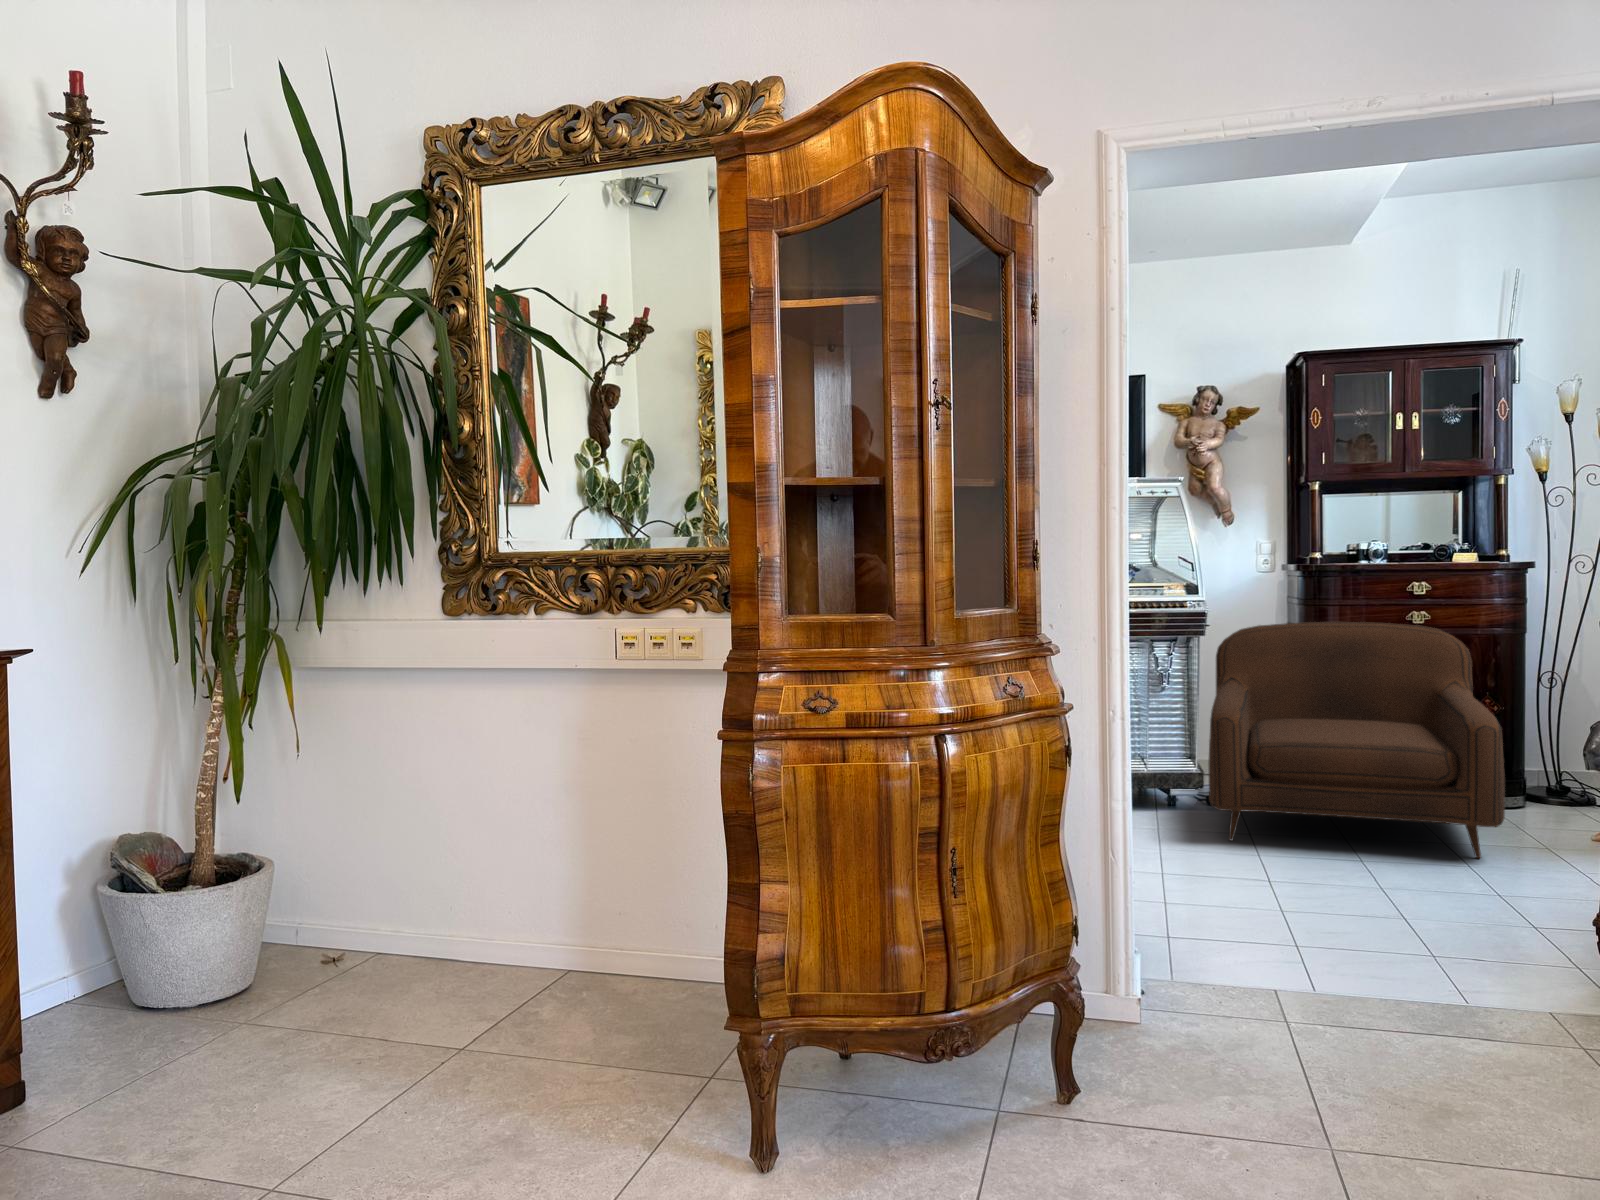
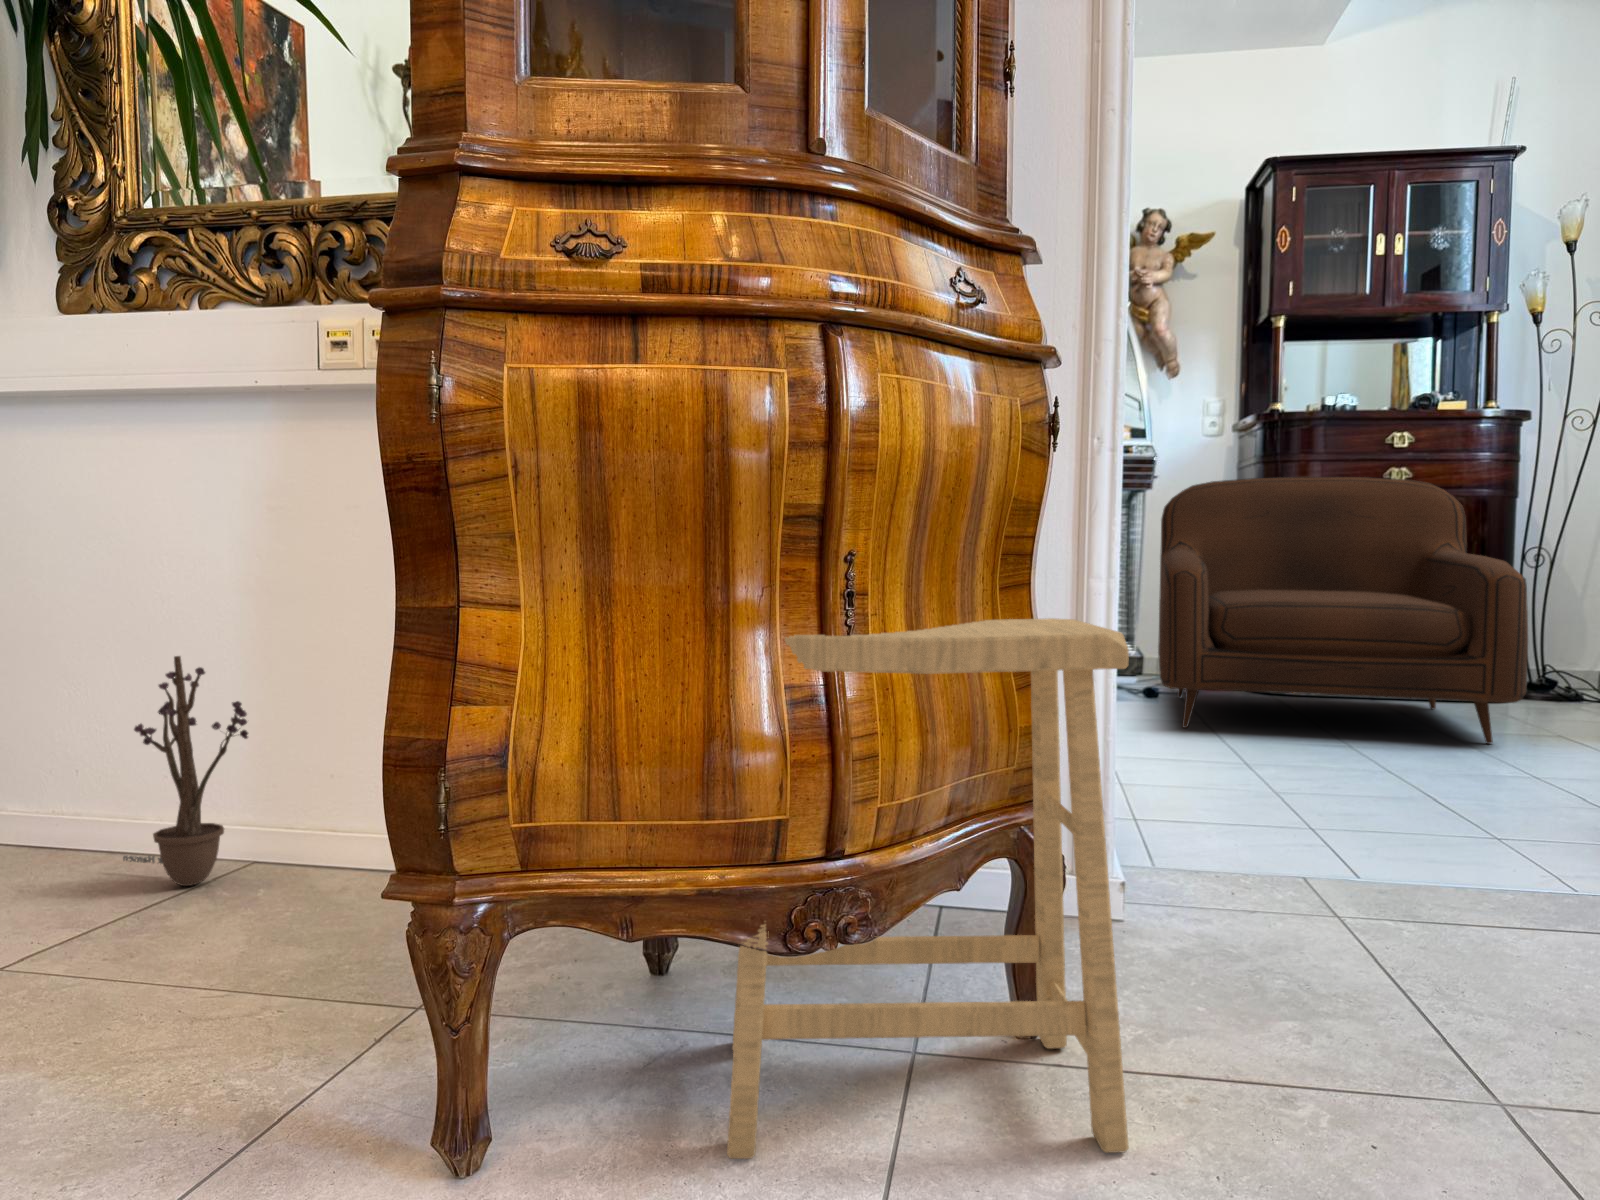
decorative plant: none [494,843,578,988] -> present [123,656,248,886]
footstool: none [889,863,1112,1170] -> present [727,618,1129,1159]

